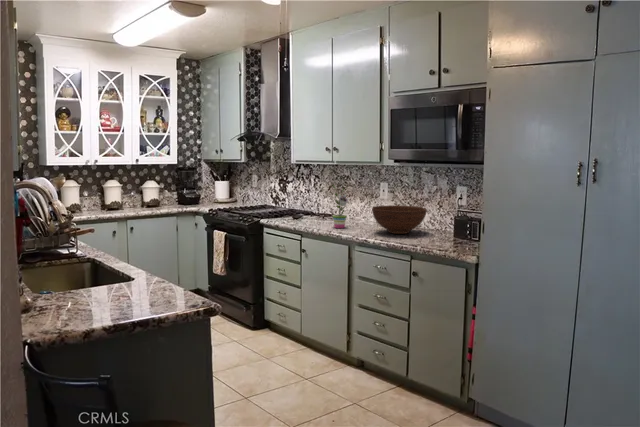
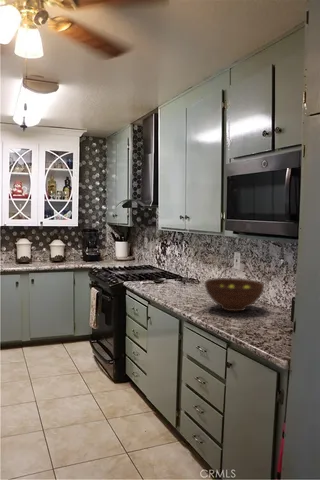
potted plant: present [333,185,350,228] -> none [175,253,194,298]

